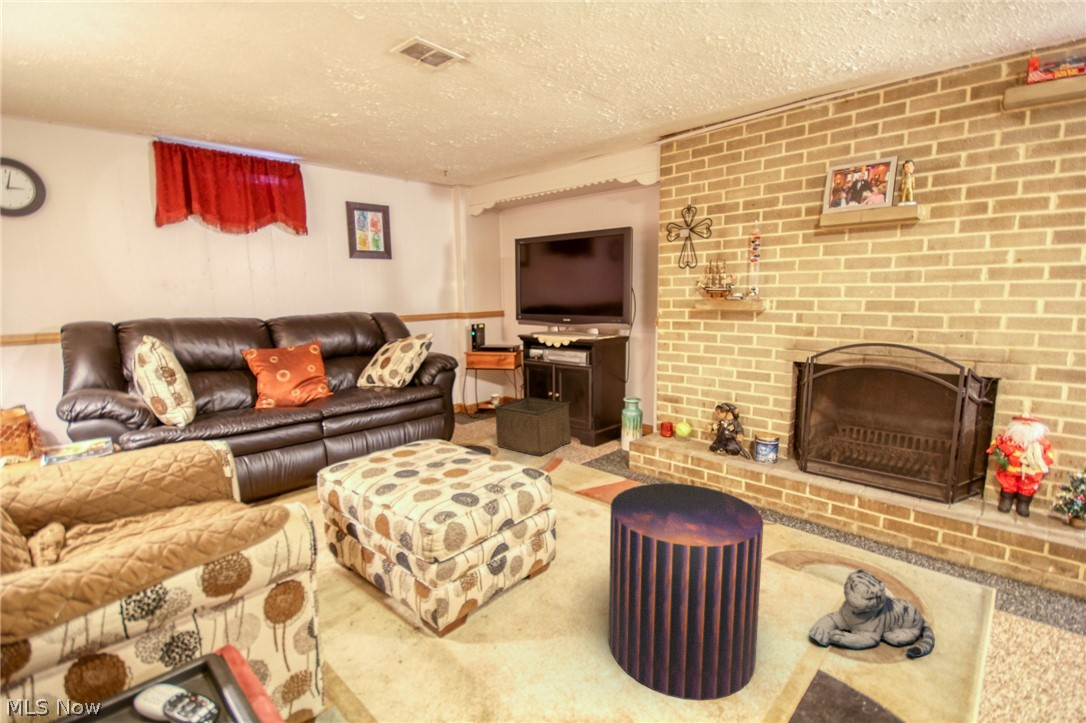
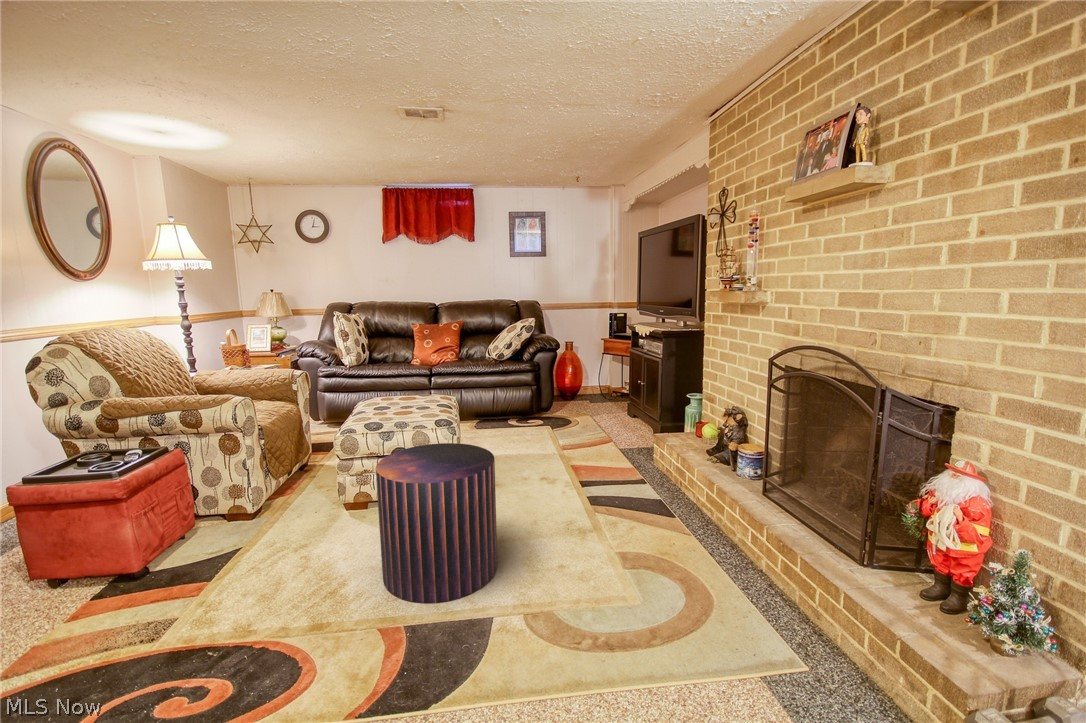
storage bin: present [494,397,571,456] -> none [574,383,643,436]
plush toy: present [809,569,935,656] -> none [520,556,637,659]

